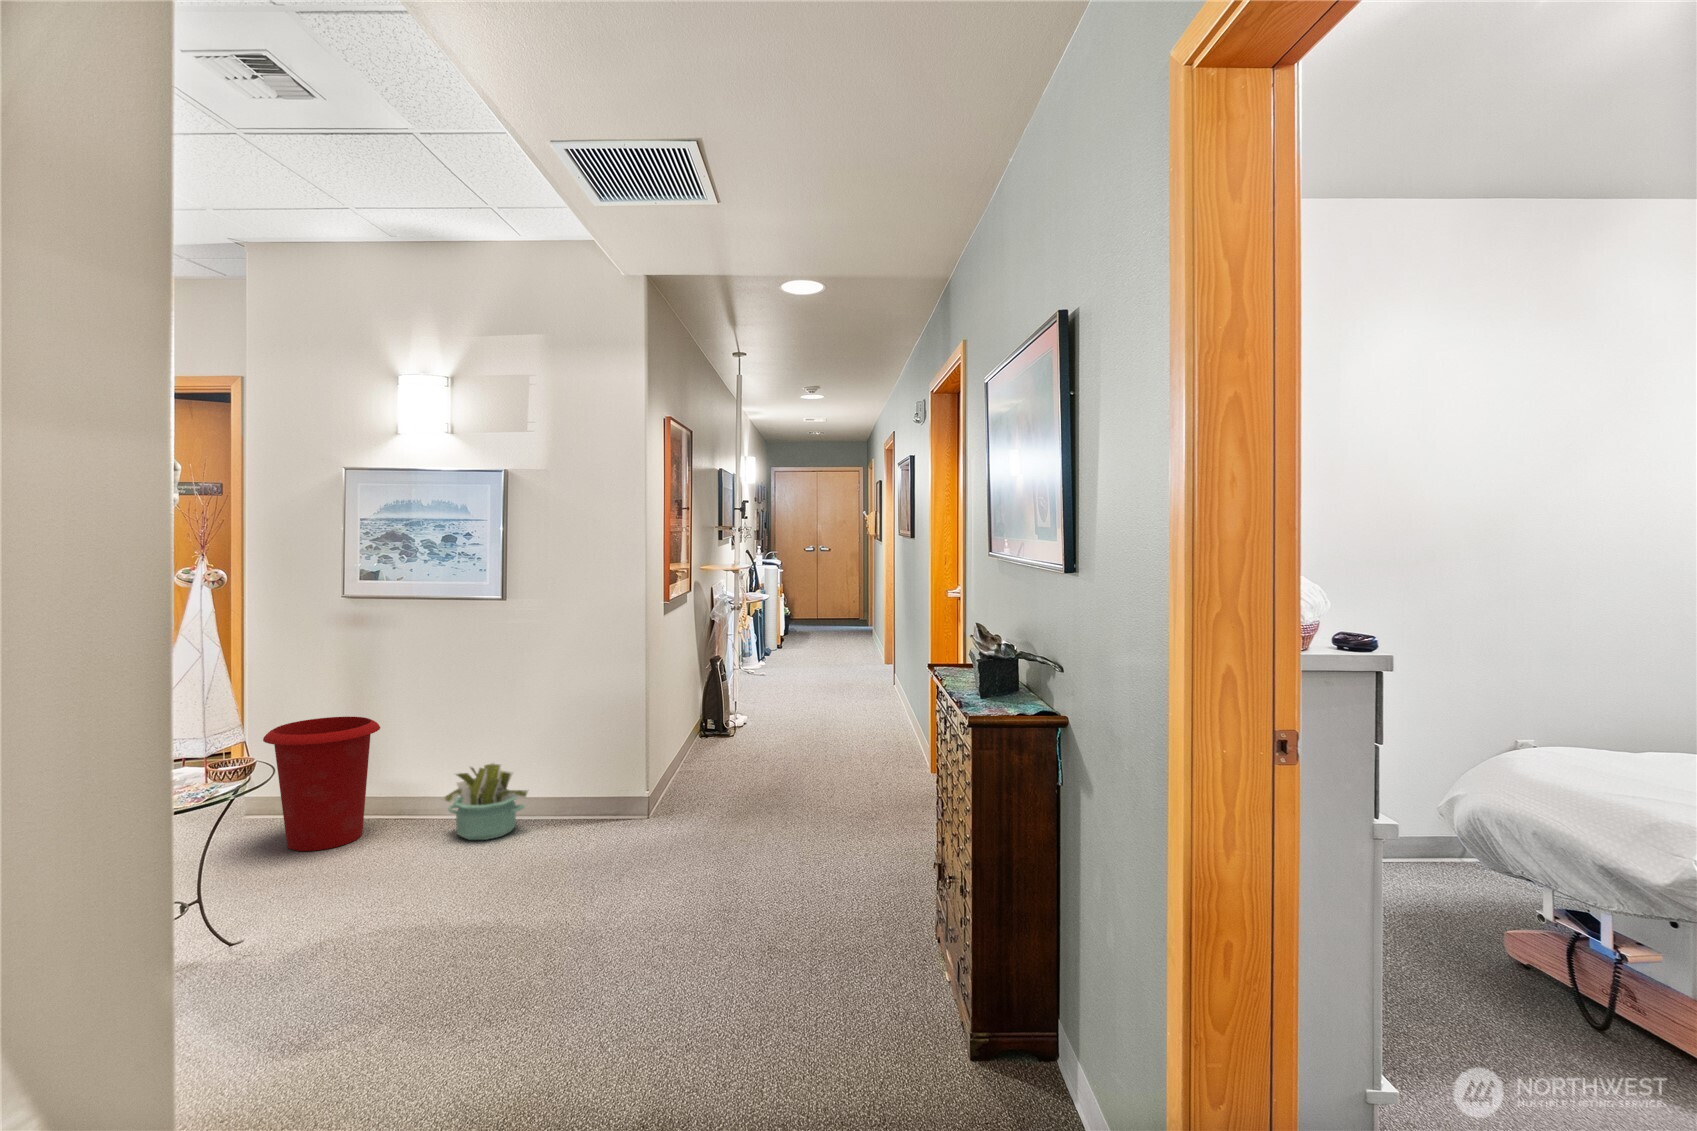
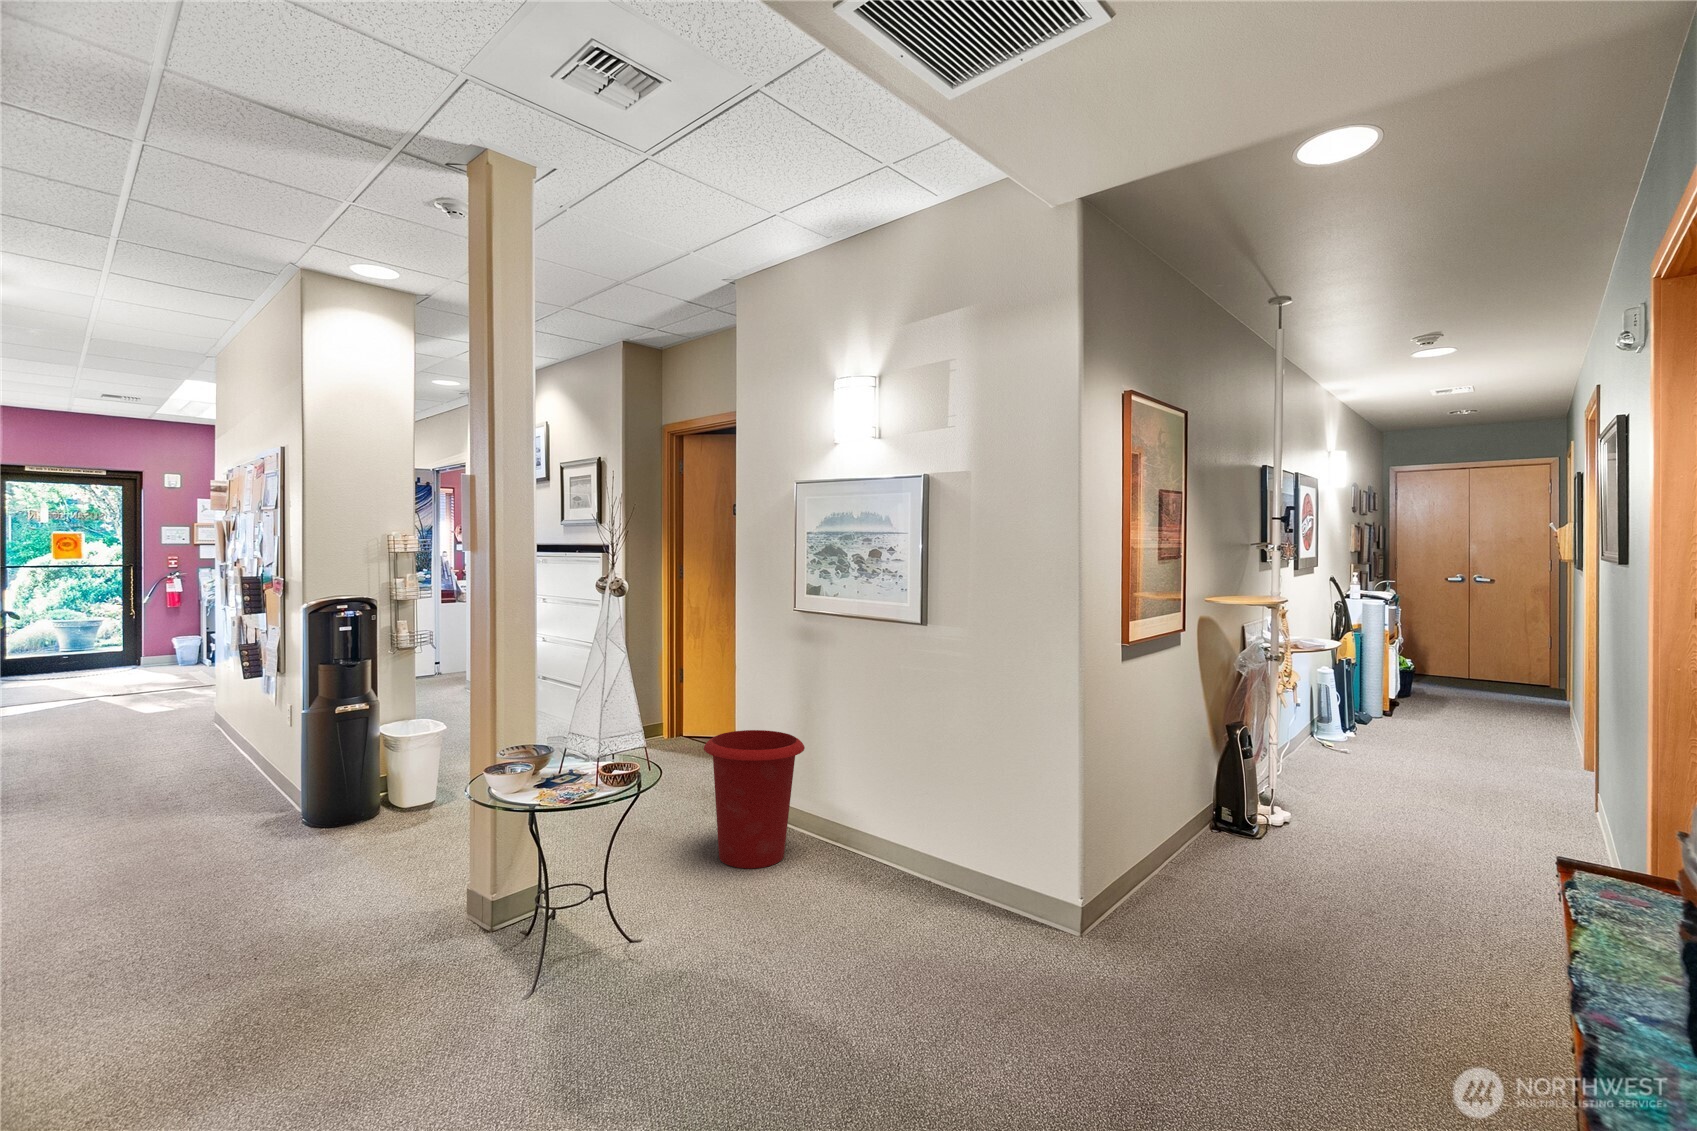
decorative plant: present [442,763,528,840] -> none [831,814,924,911]

